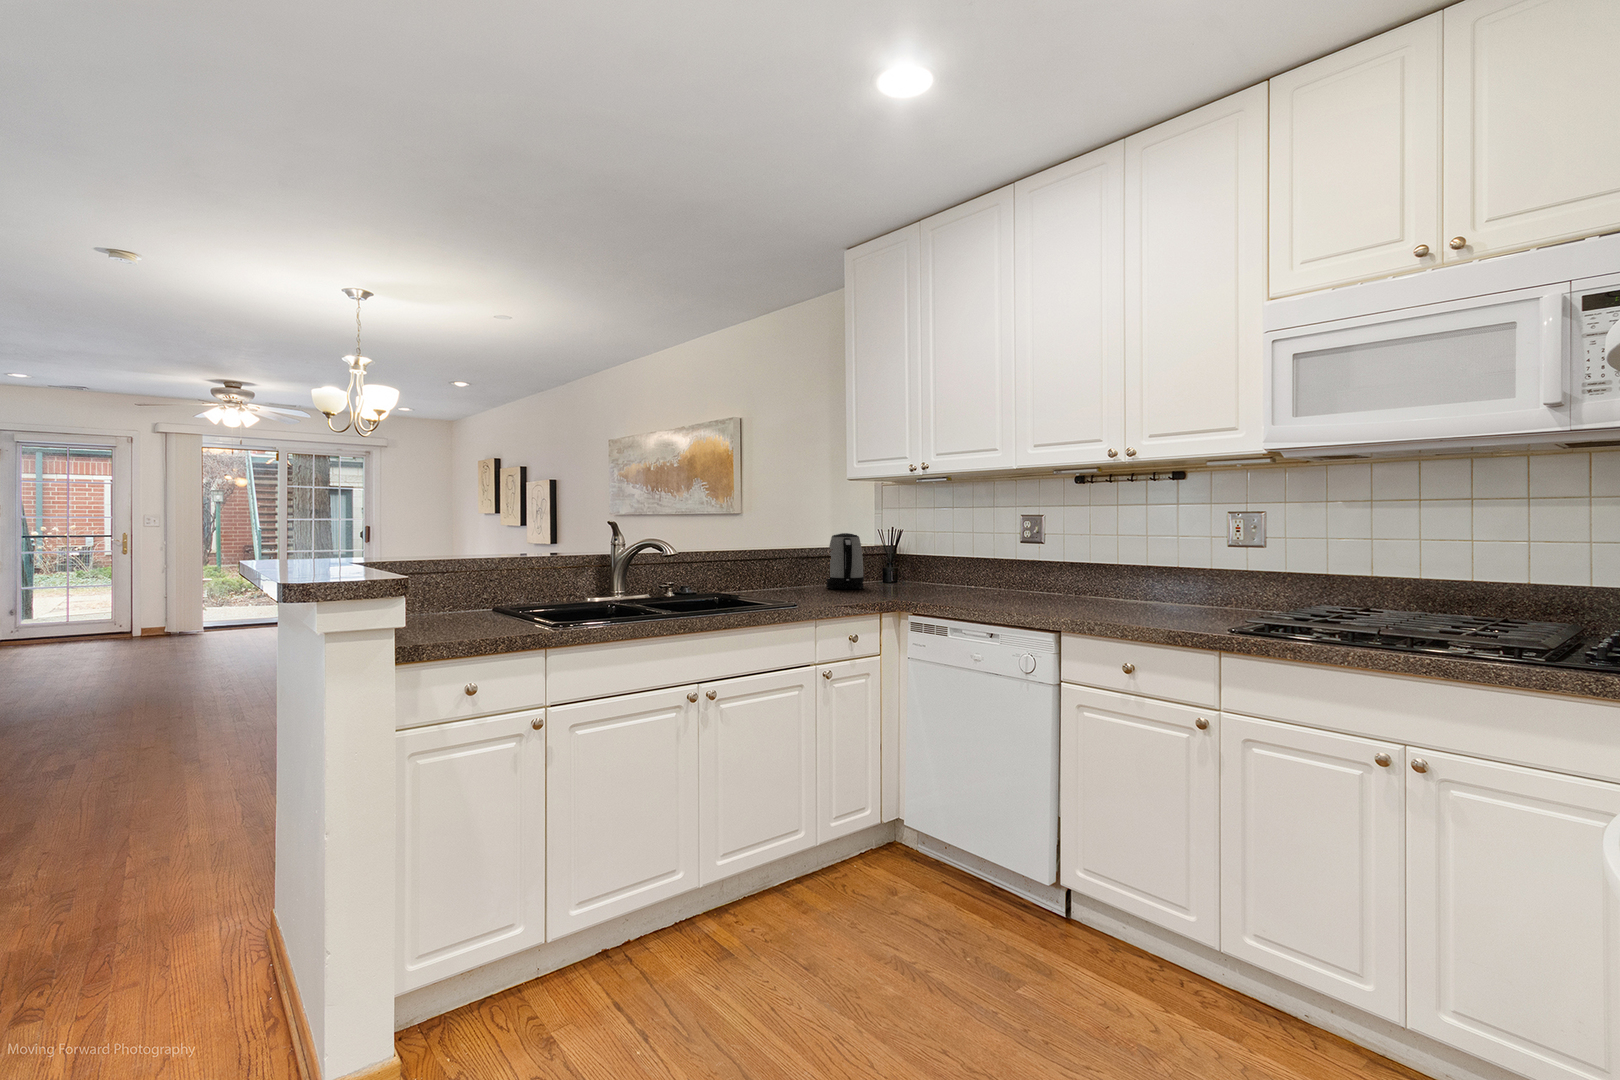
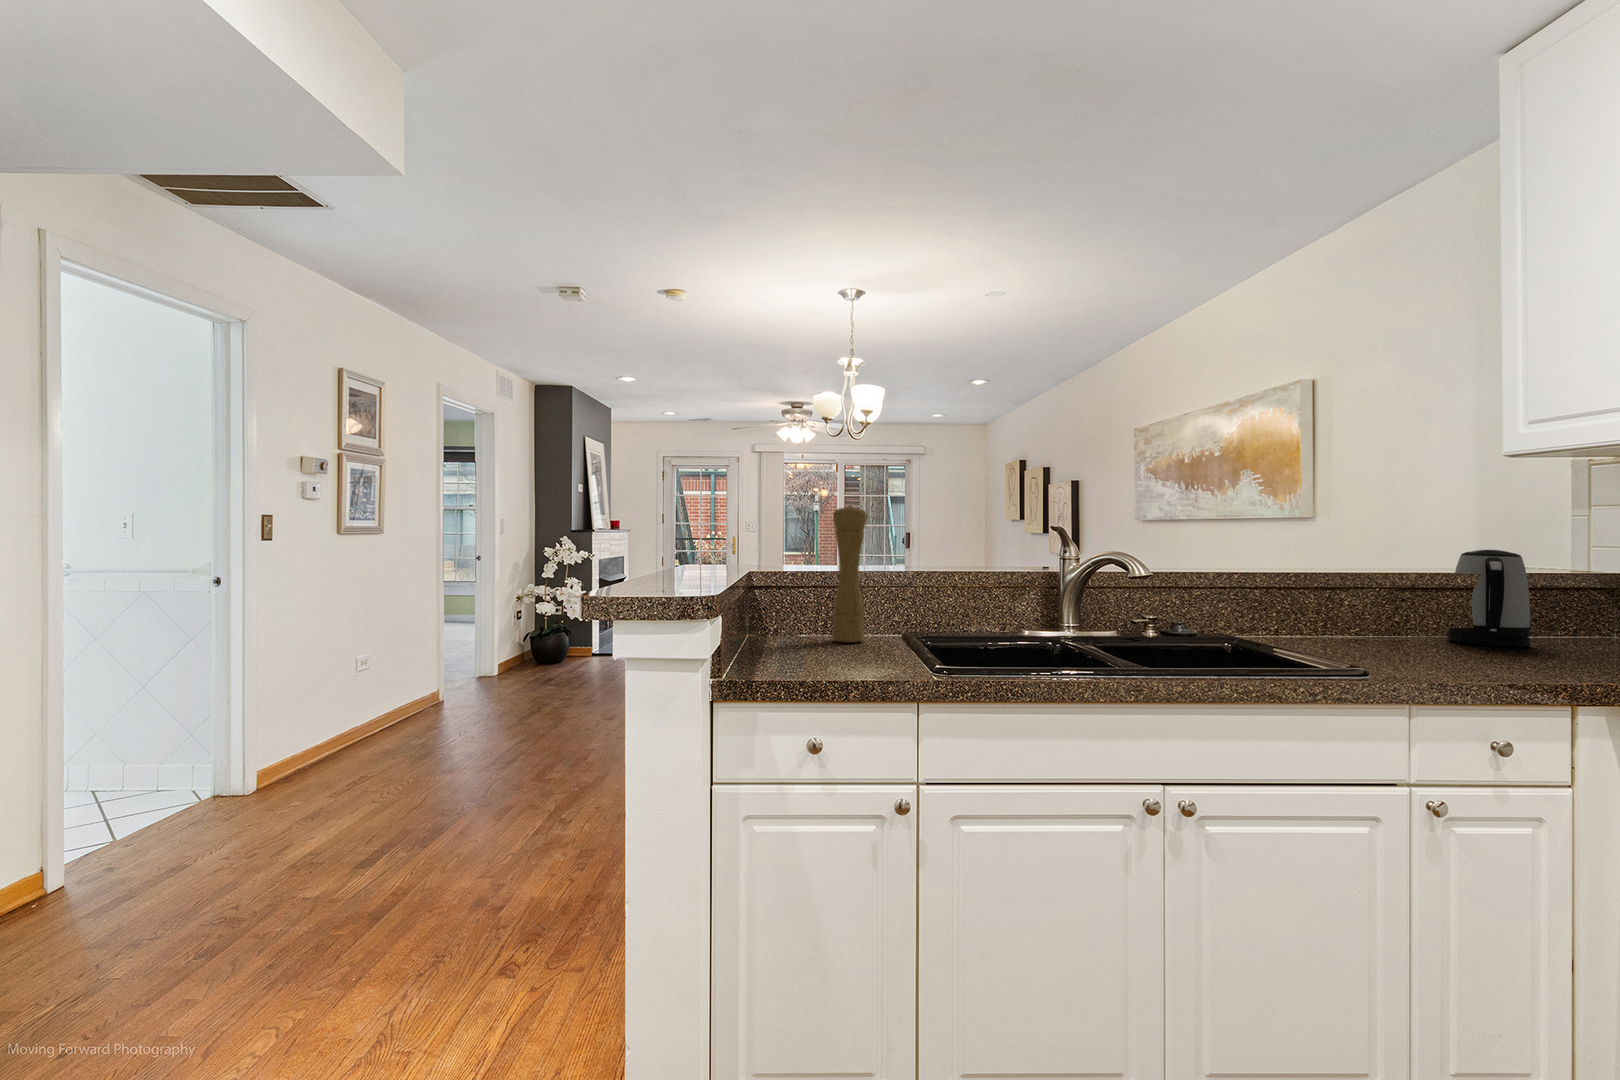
pepper mill: none [436,507,466,618] -> present [832,505,867,642]

